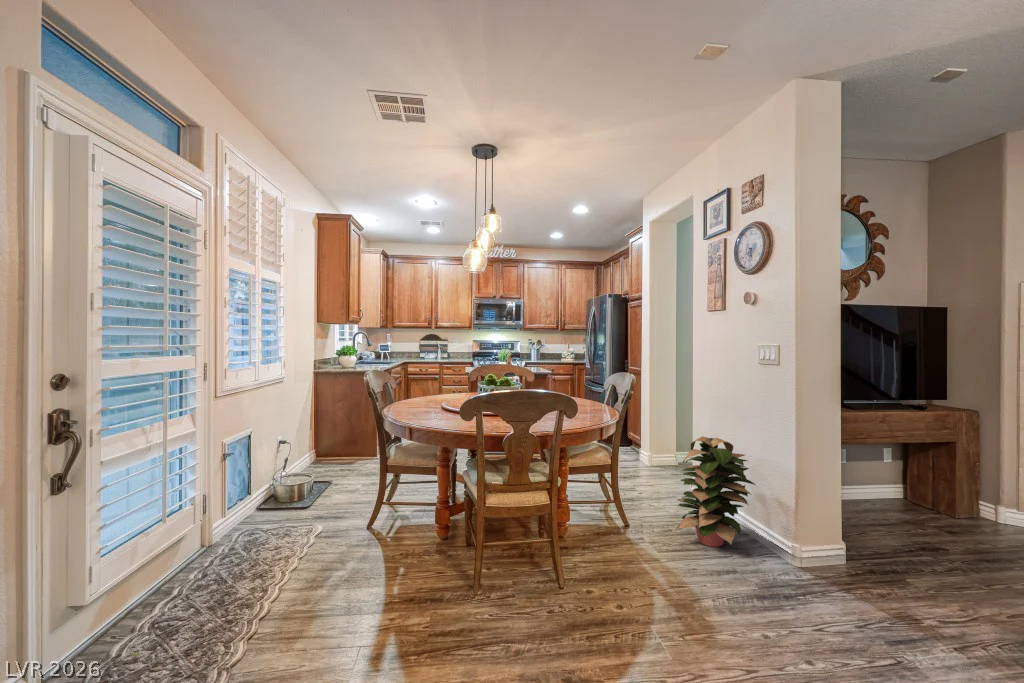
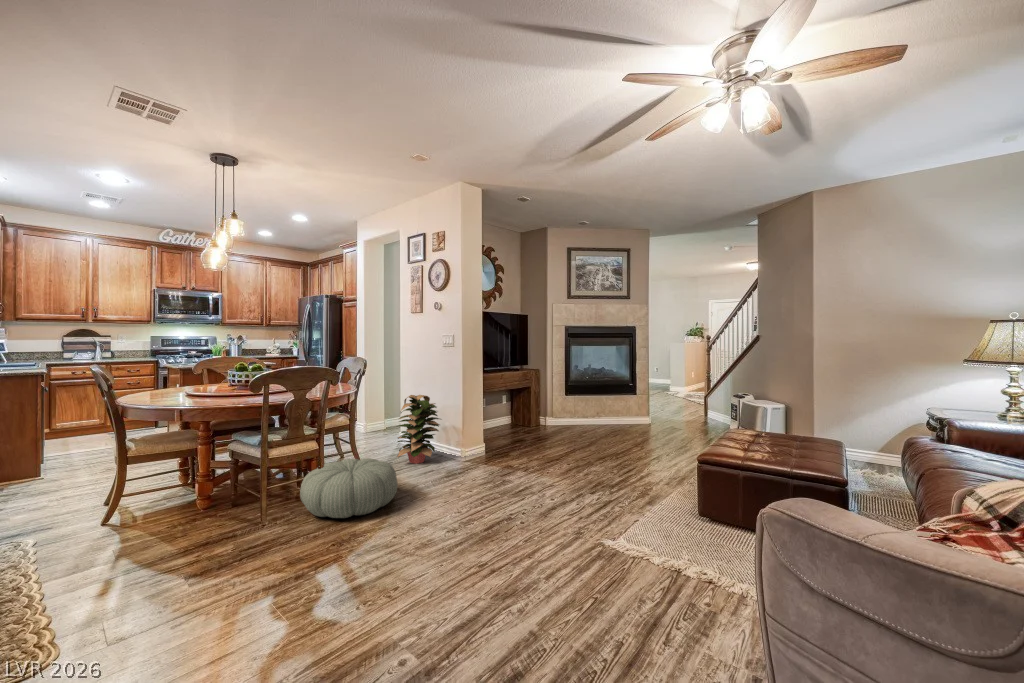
pouf: none [521,526,657,635] -> present [300,458,398,518]

